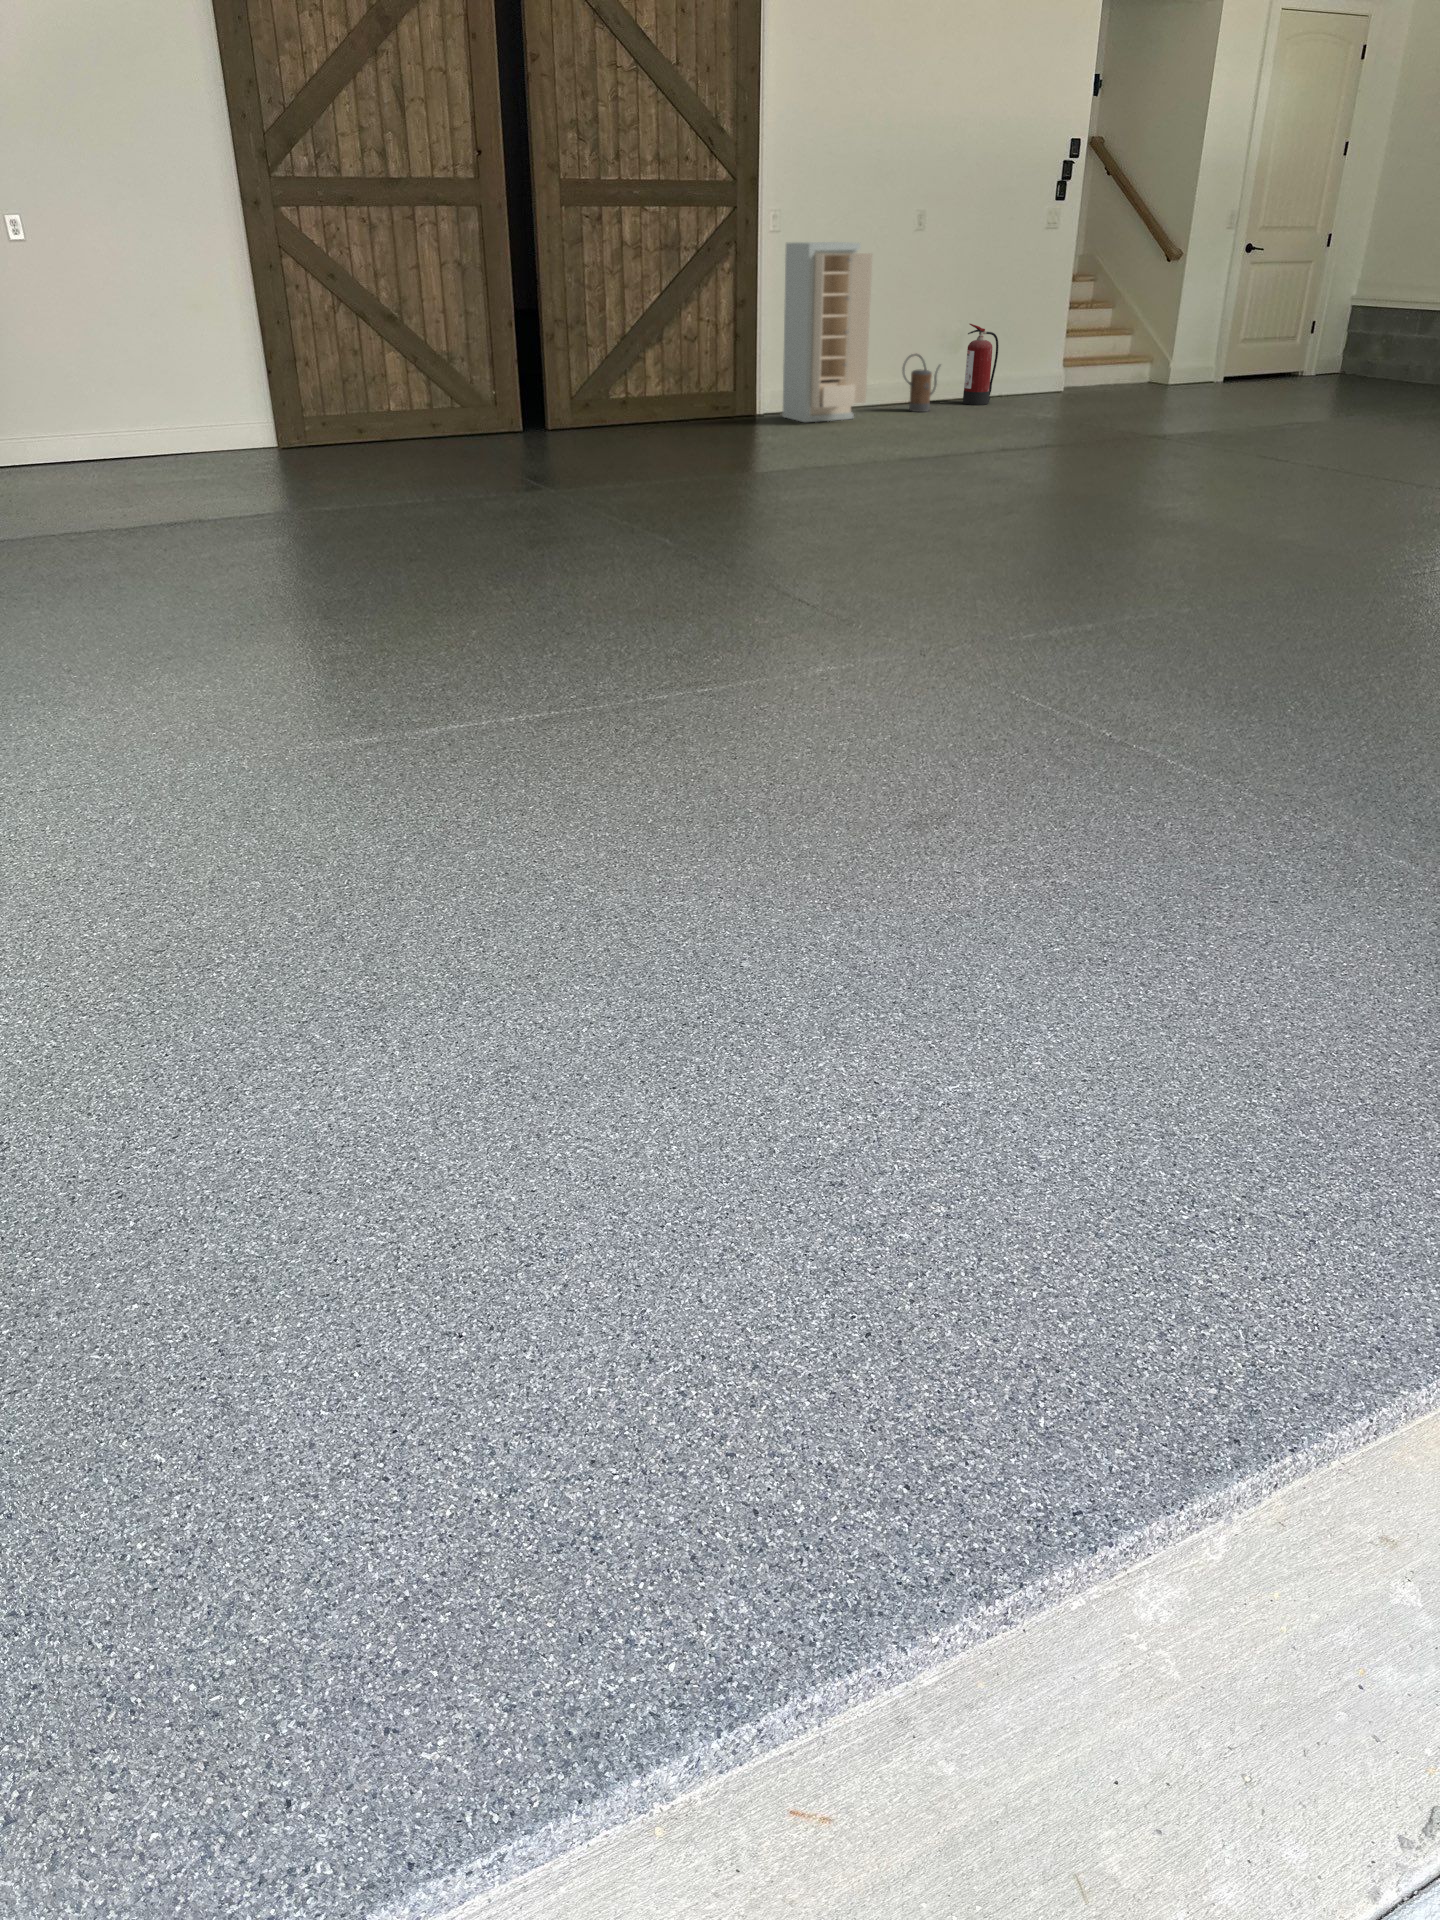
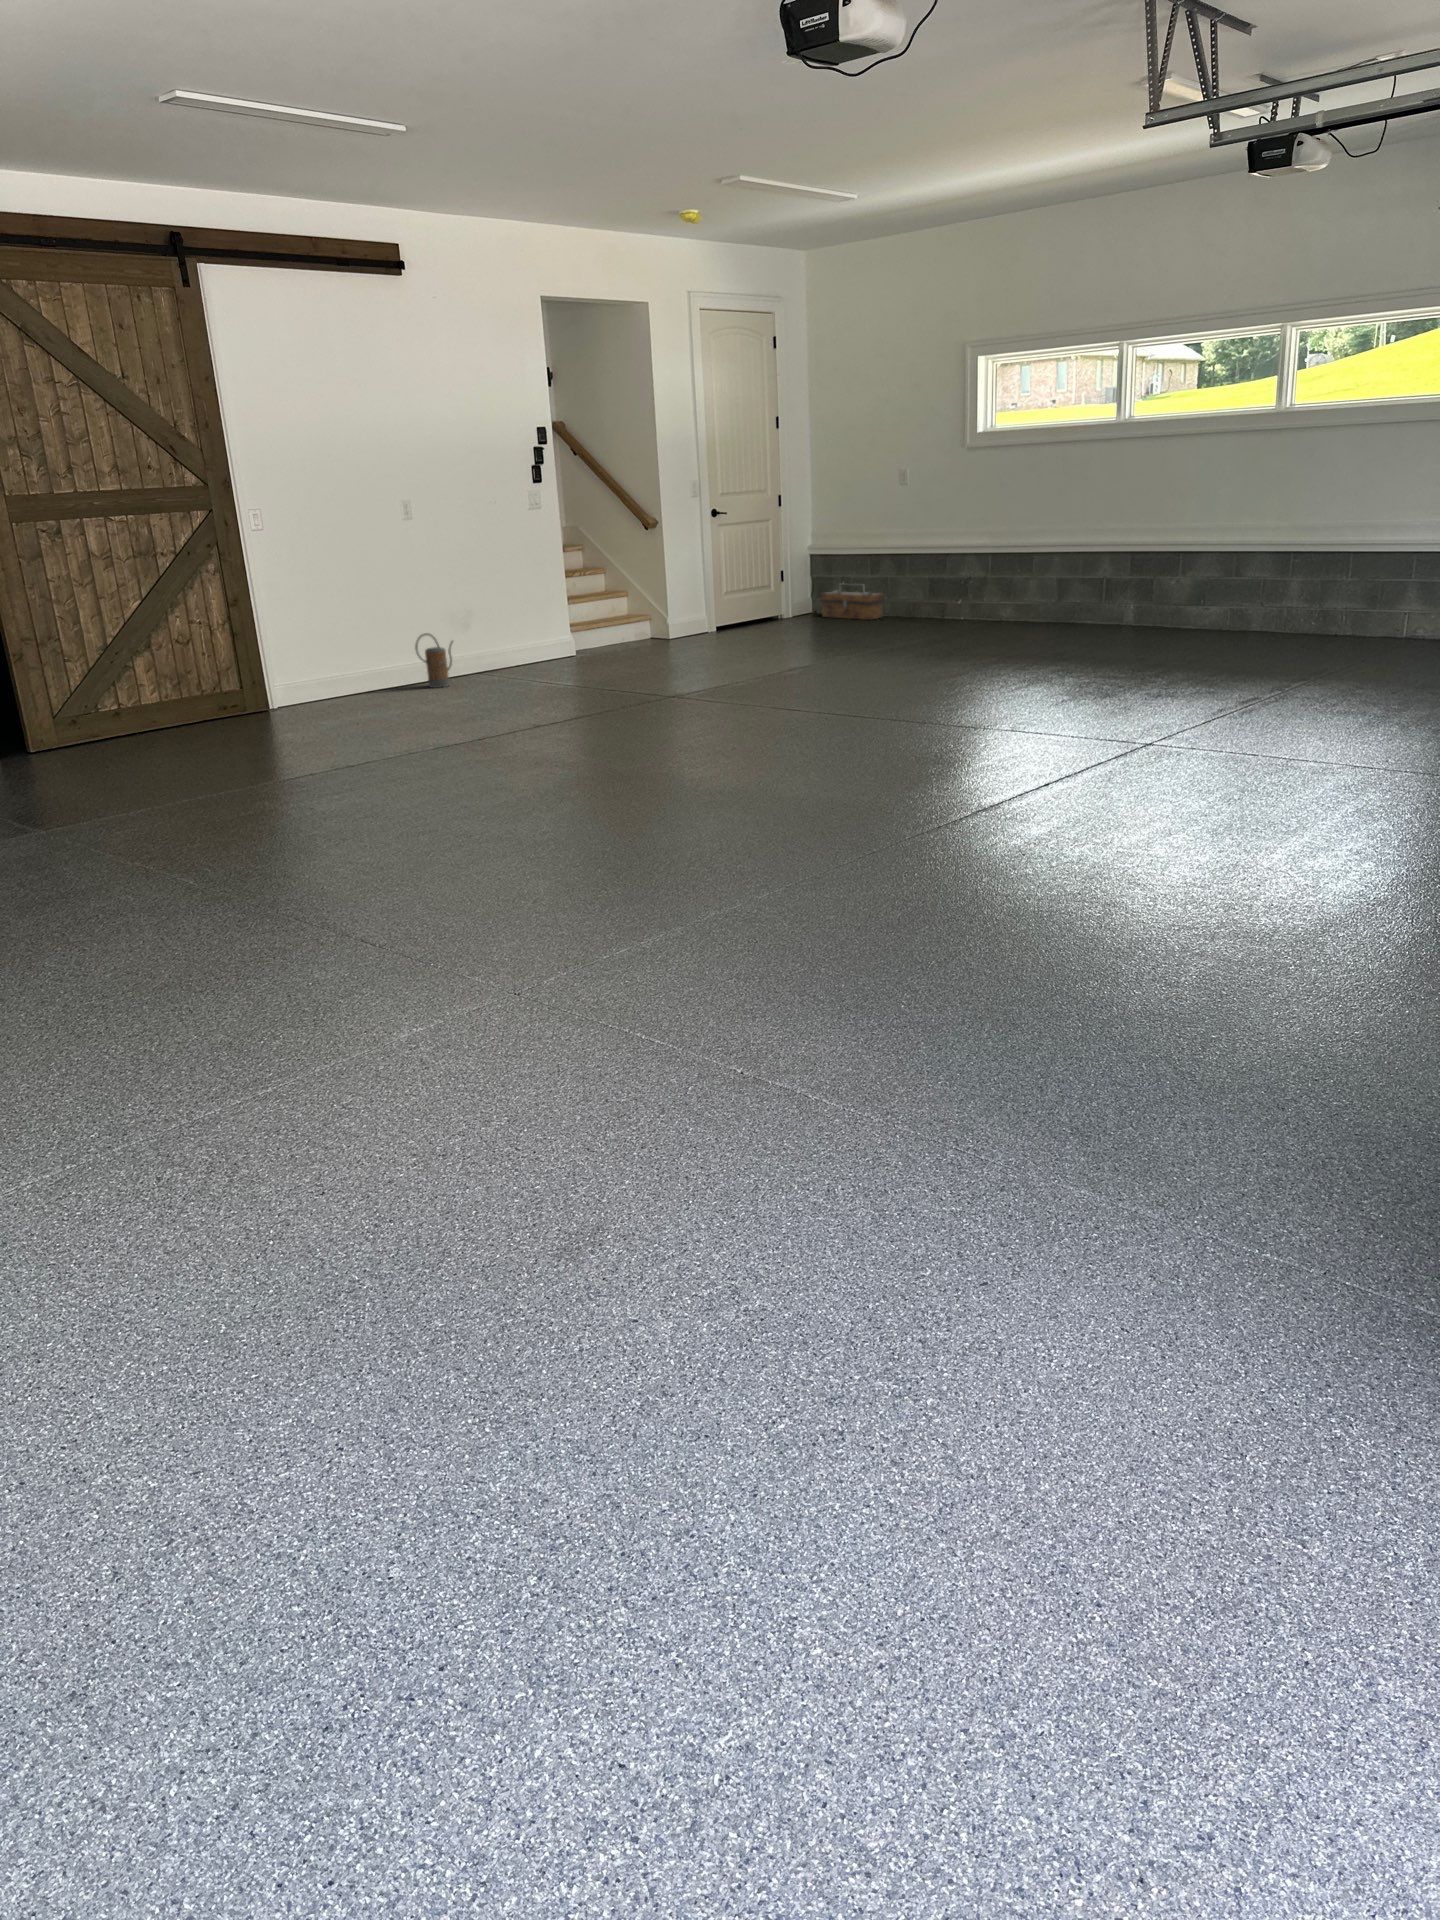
storage cabinet: present [783,242,873,422] -> none [273,535,384,711]
fire extinguisher: present [963,324,998,405] -> none [473,600,507,675]
toolbox: none [1351,340,1429,385] -> present [821,583,884,620]

